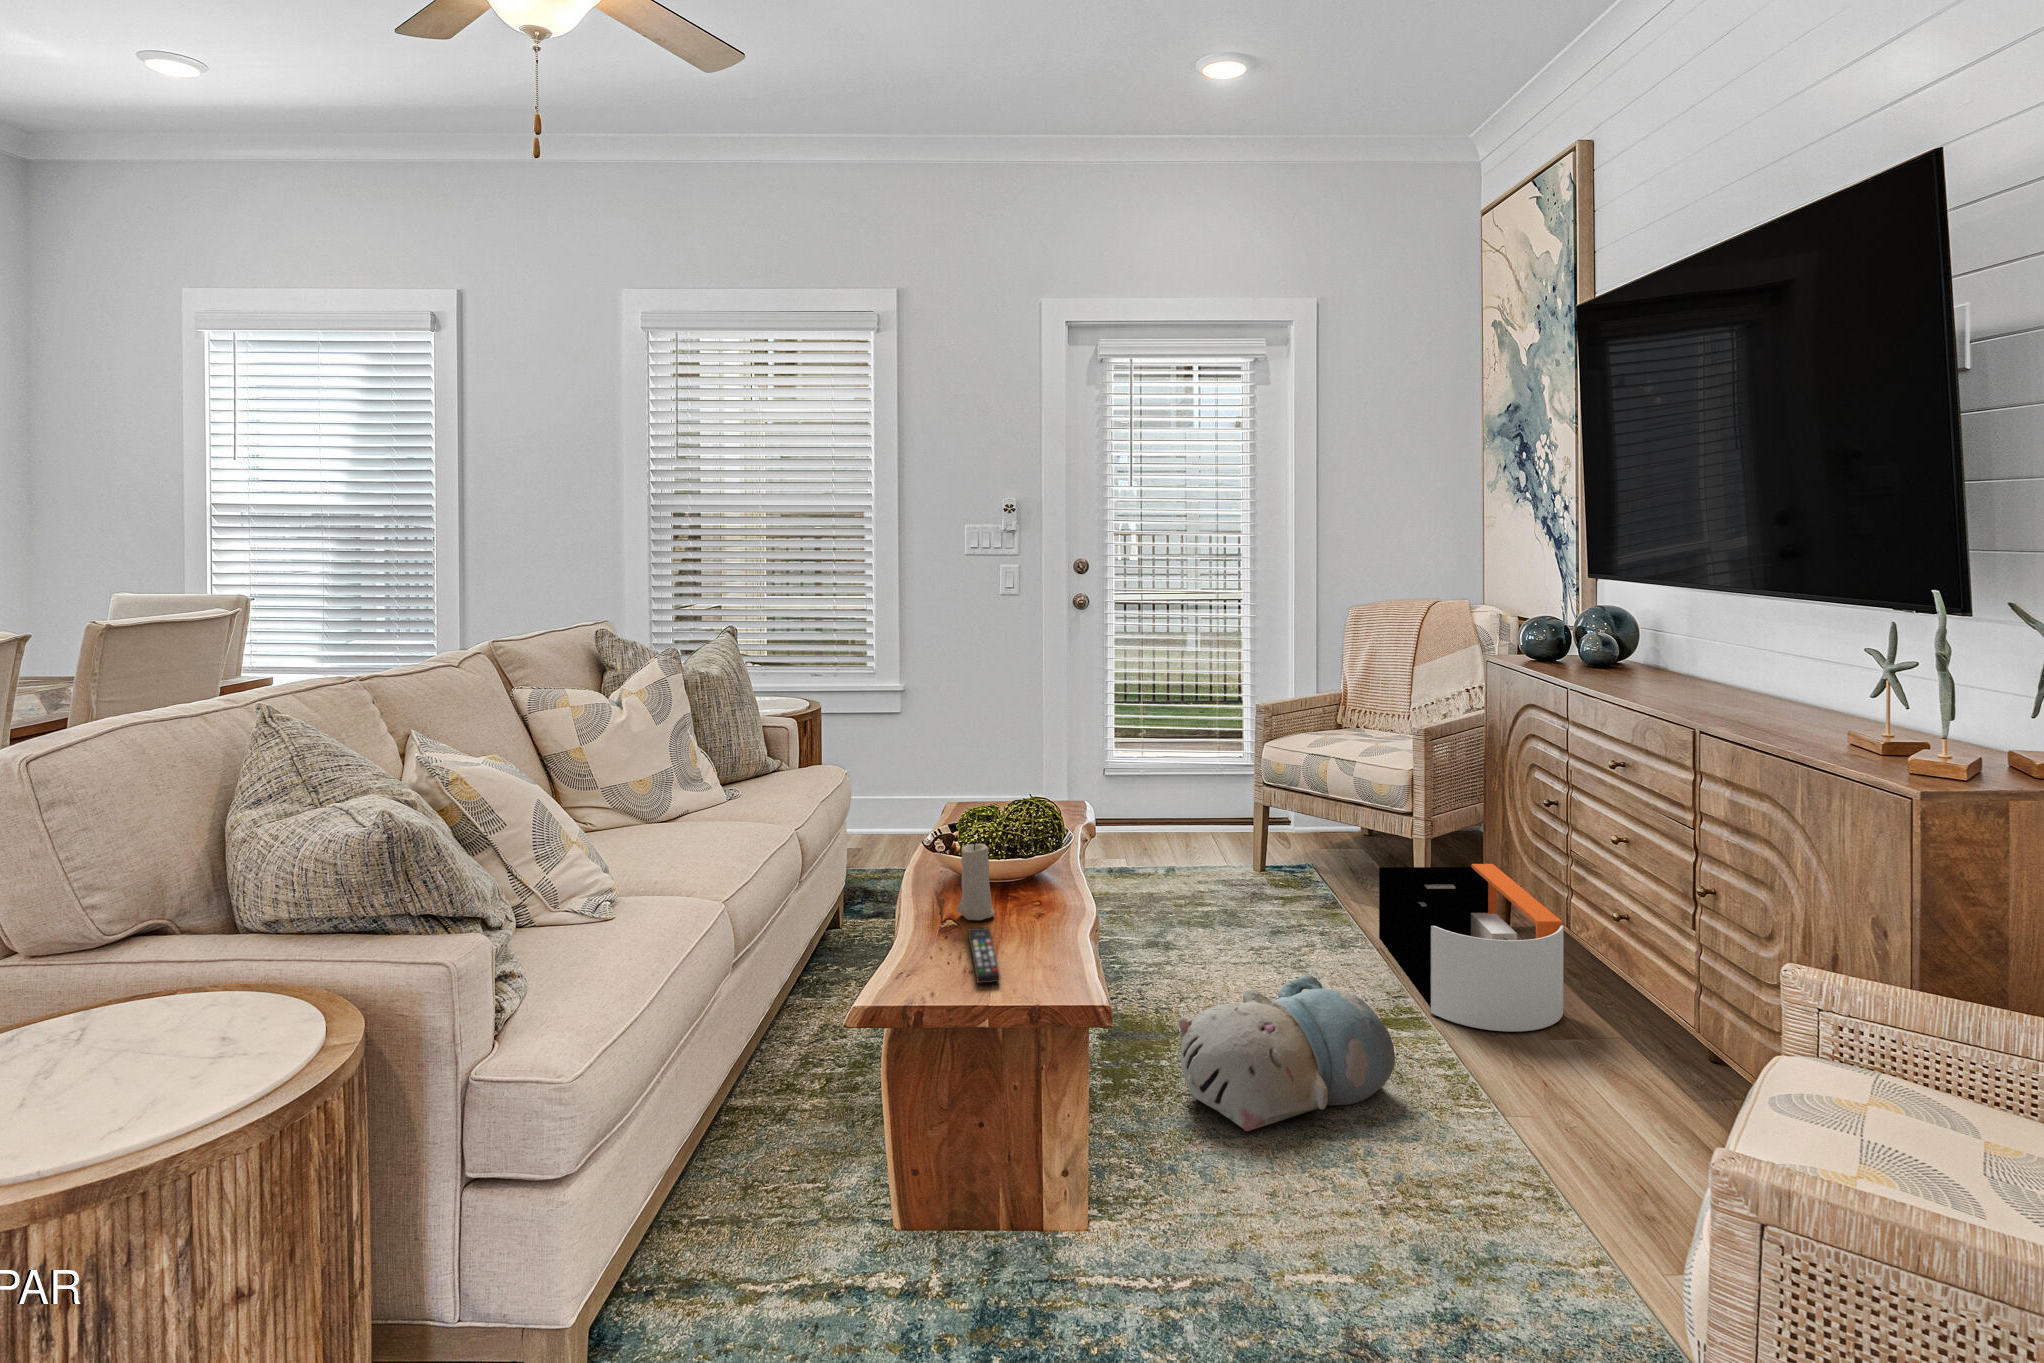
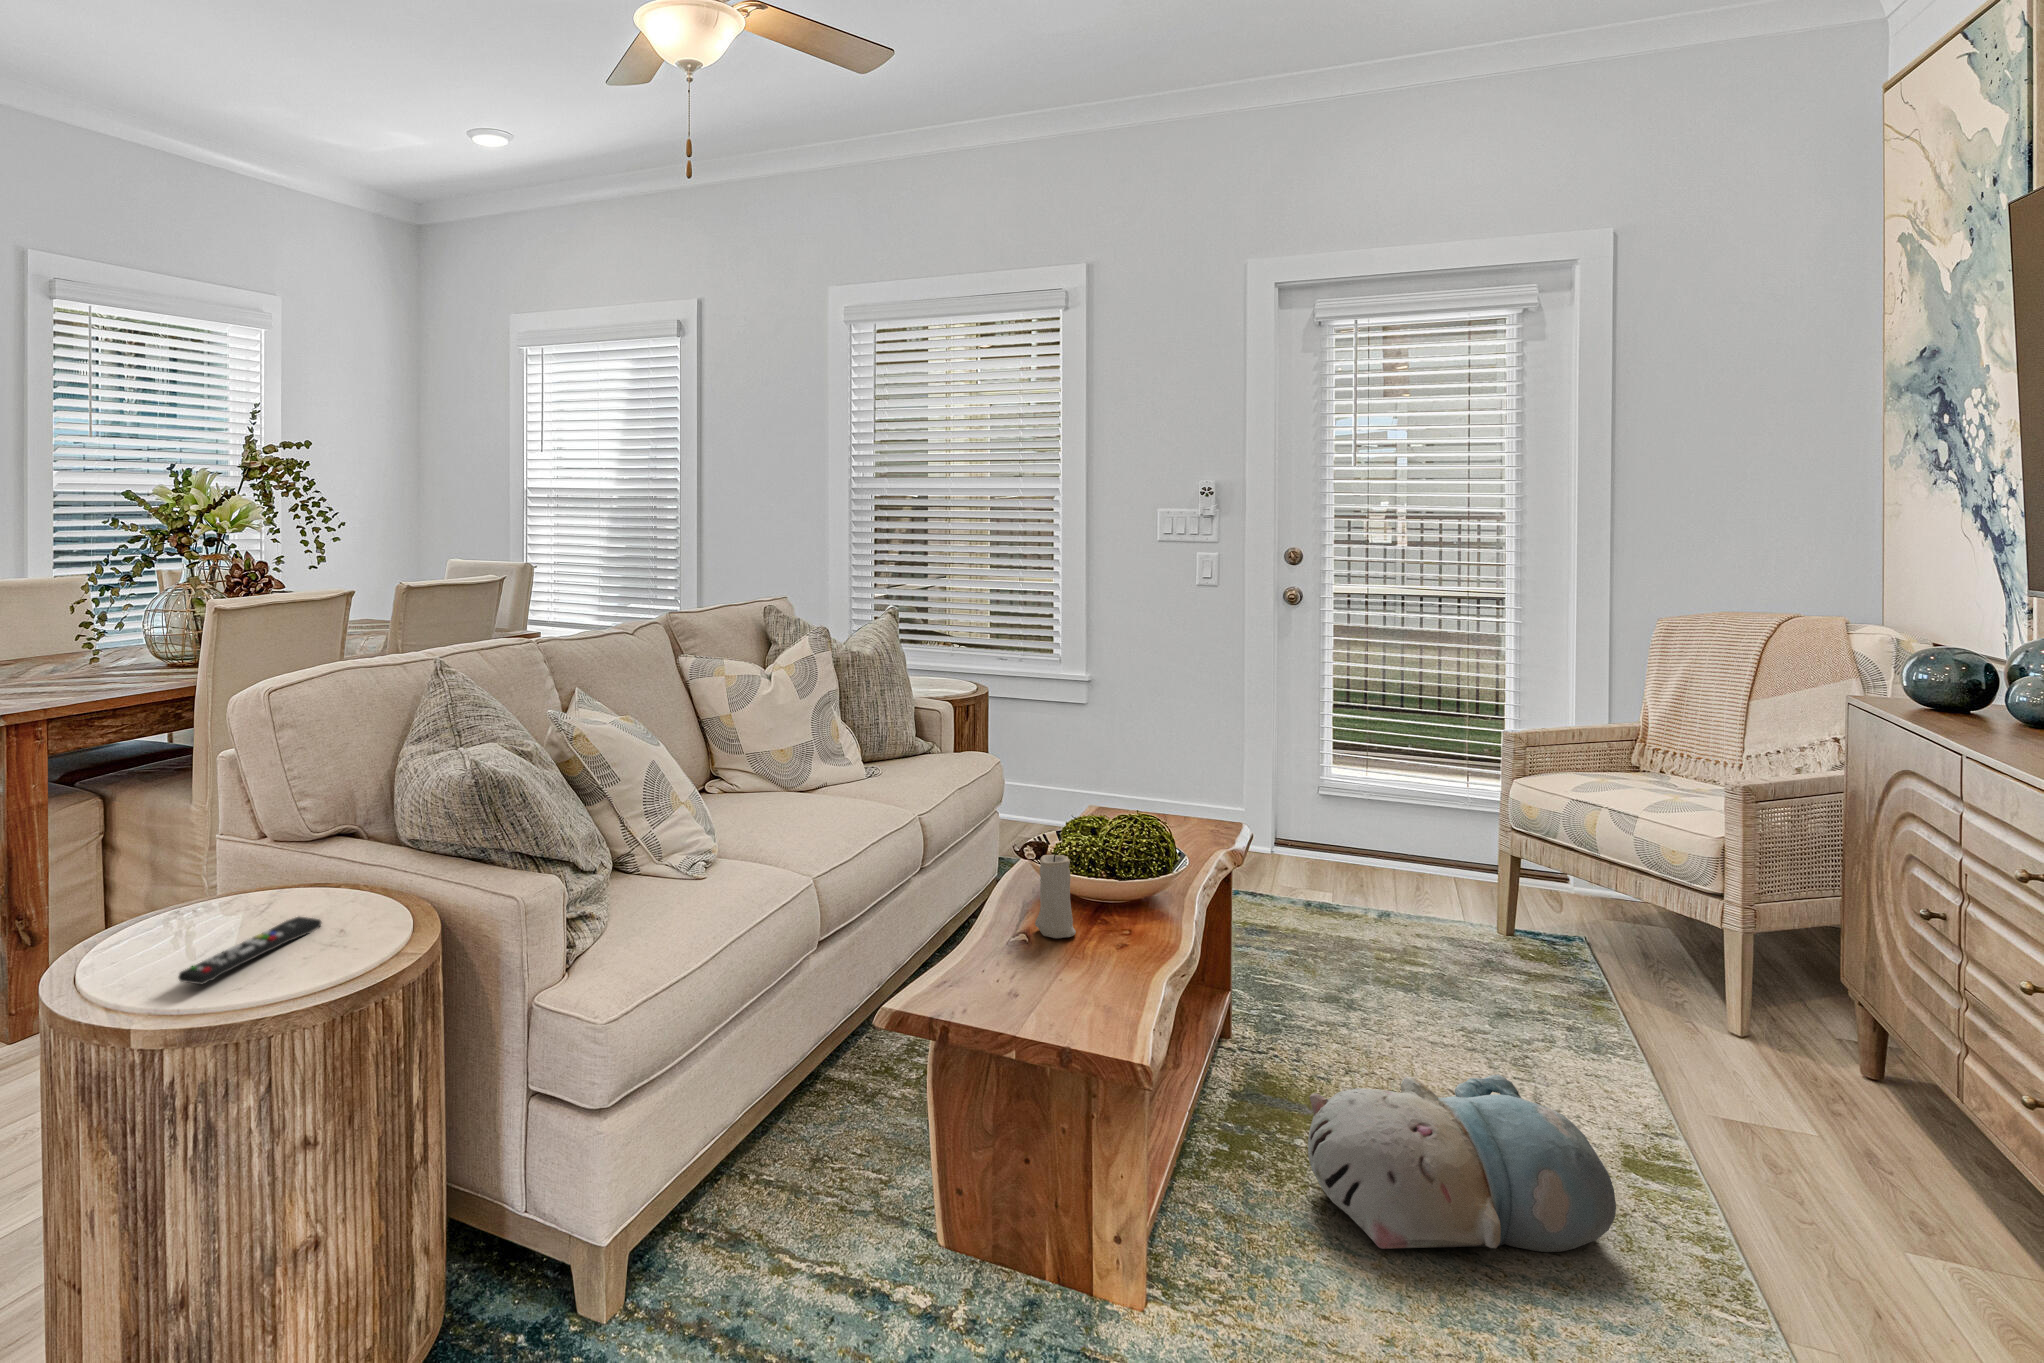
storage bin: present [1379,864,1563,1031] -> none [1653,958,1942,1222]
remote control: present [968,927,1000,983] -> present [178,917,321,984]

